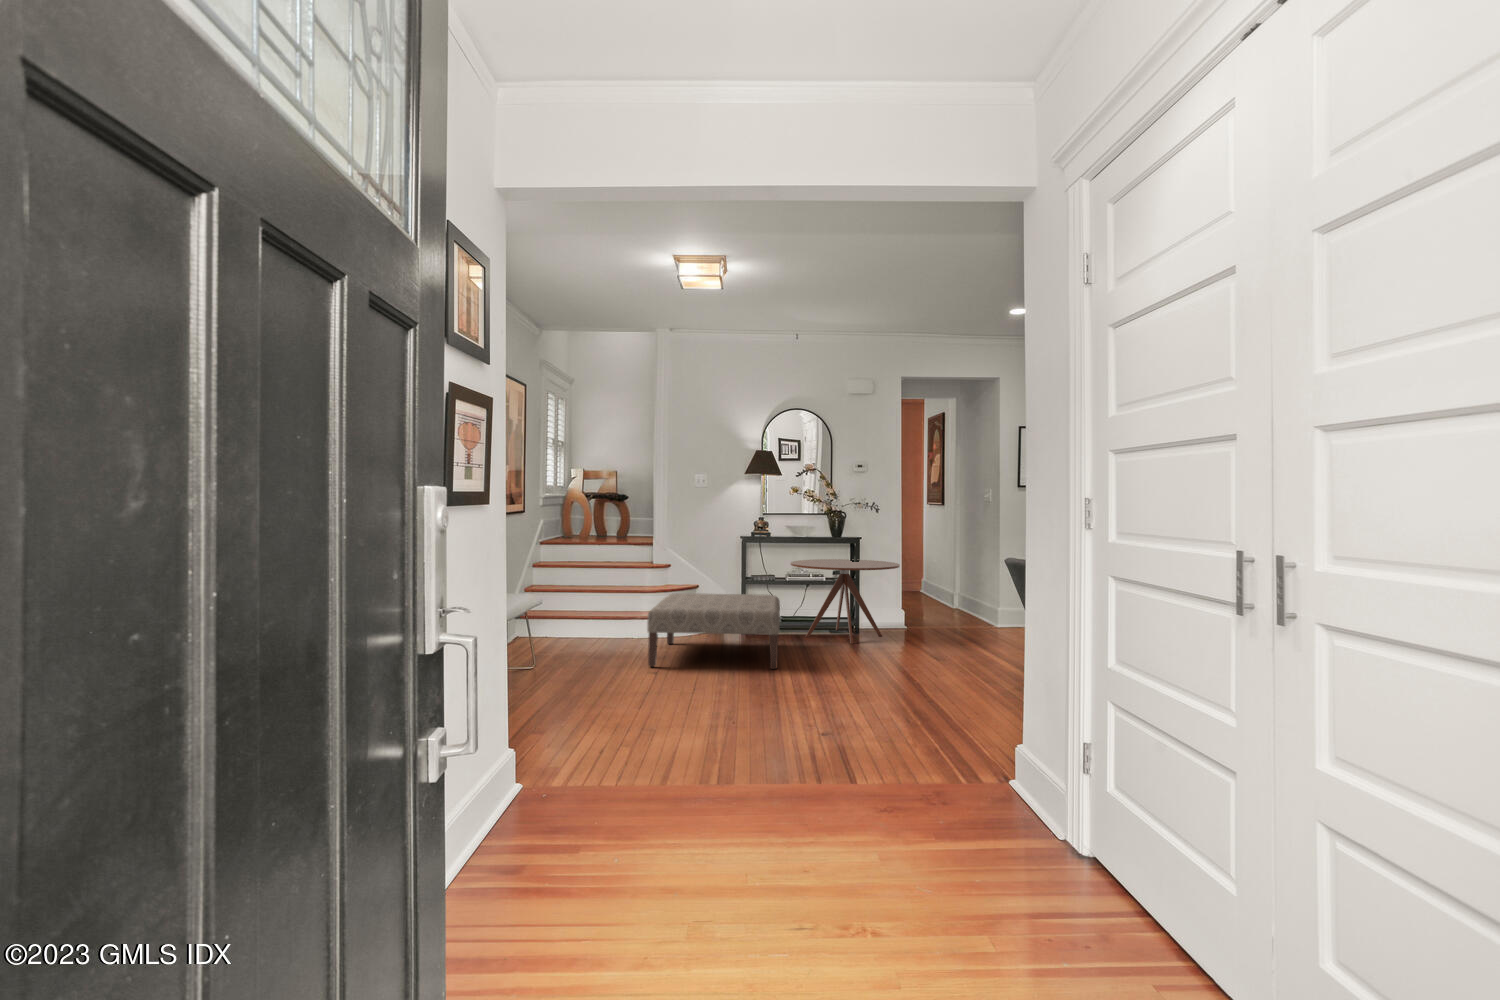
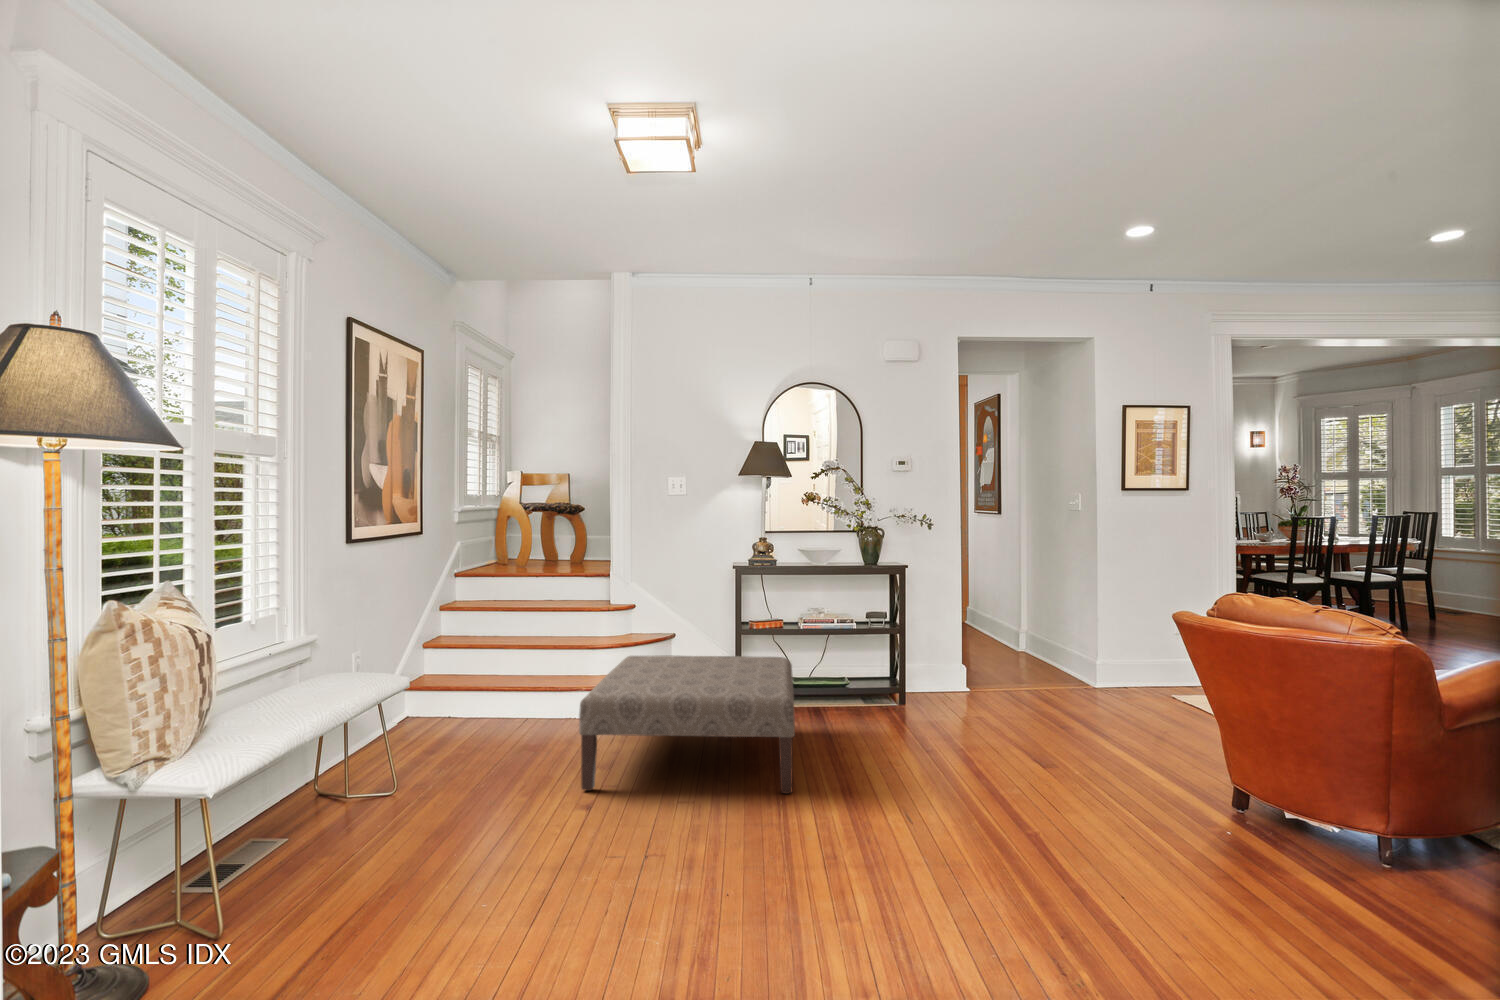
round table: present [790,559,900,644] -> none [806,595,966,727]

